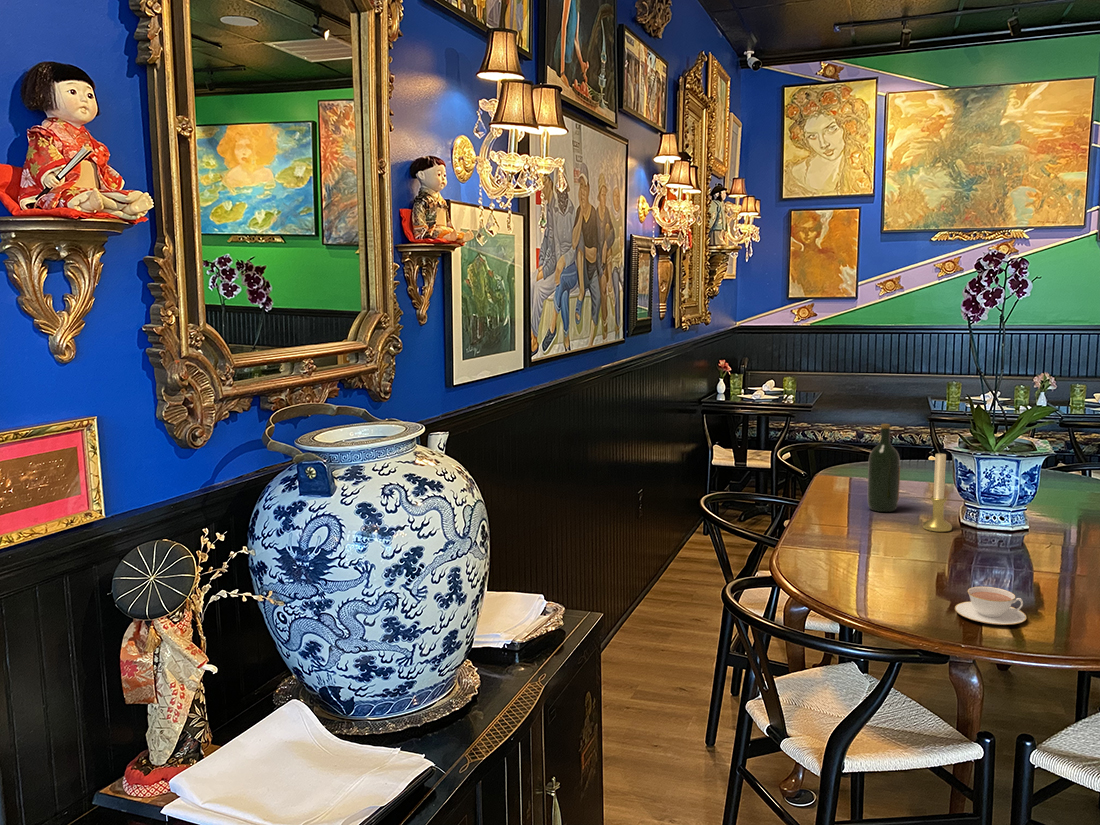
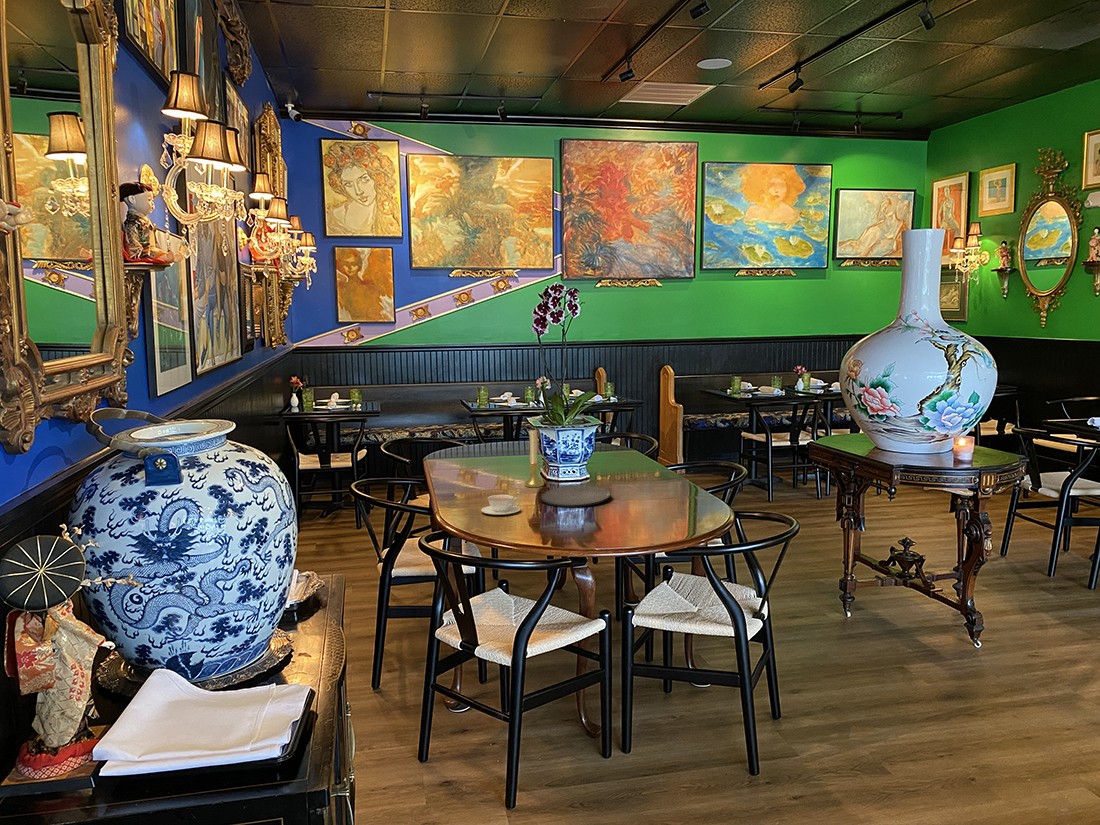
wine bottle: present [868,424,900,512] -> none [477,413,500,480]
plate: none [930,538,1041,573] -> present [540,485,611,507]
teacup: present [955,586,1027,625] -> present [481,495,521,515]

